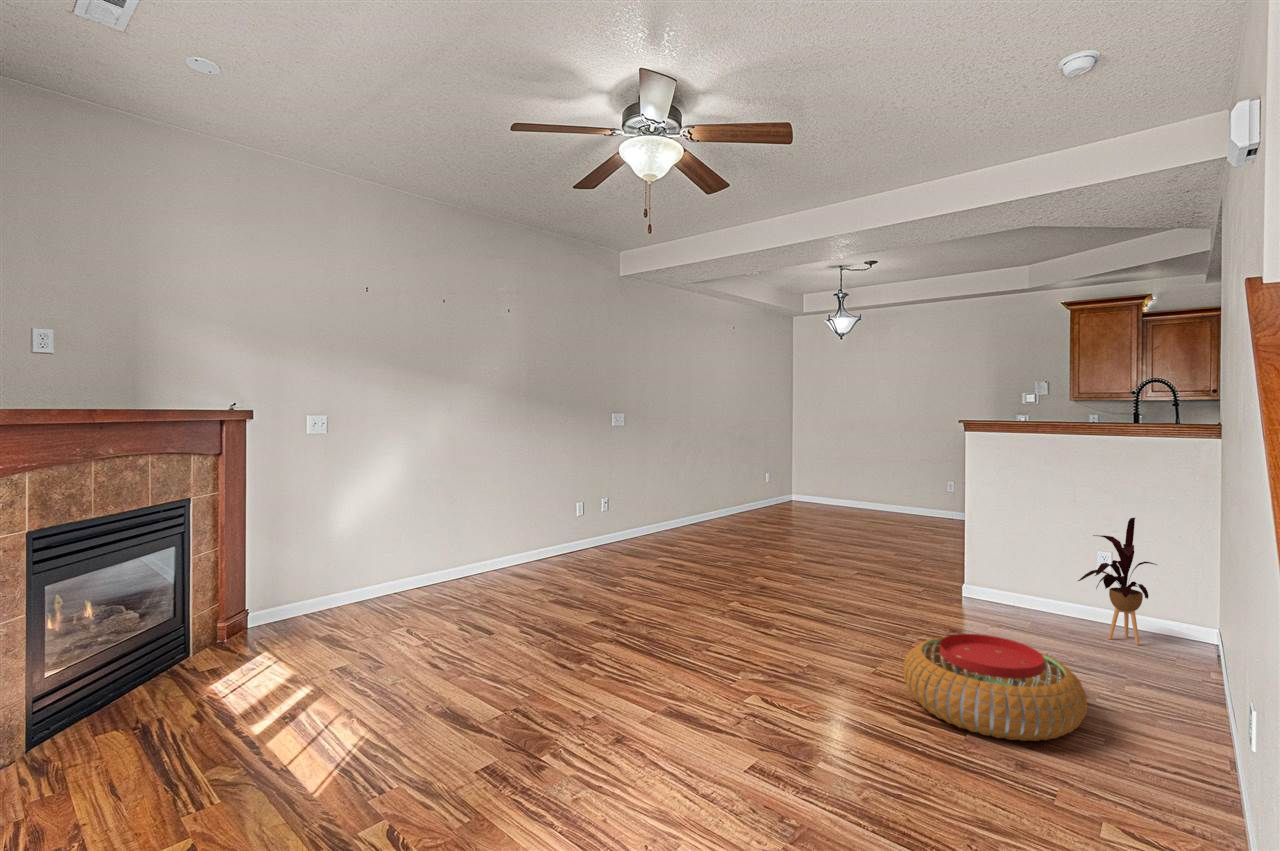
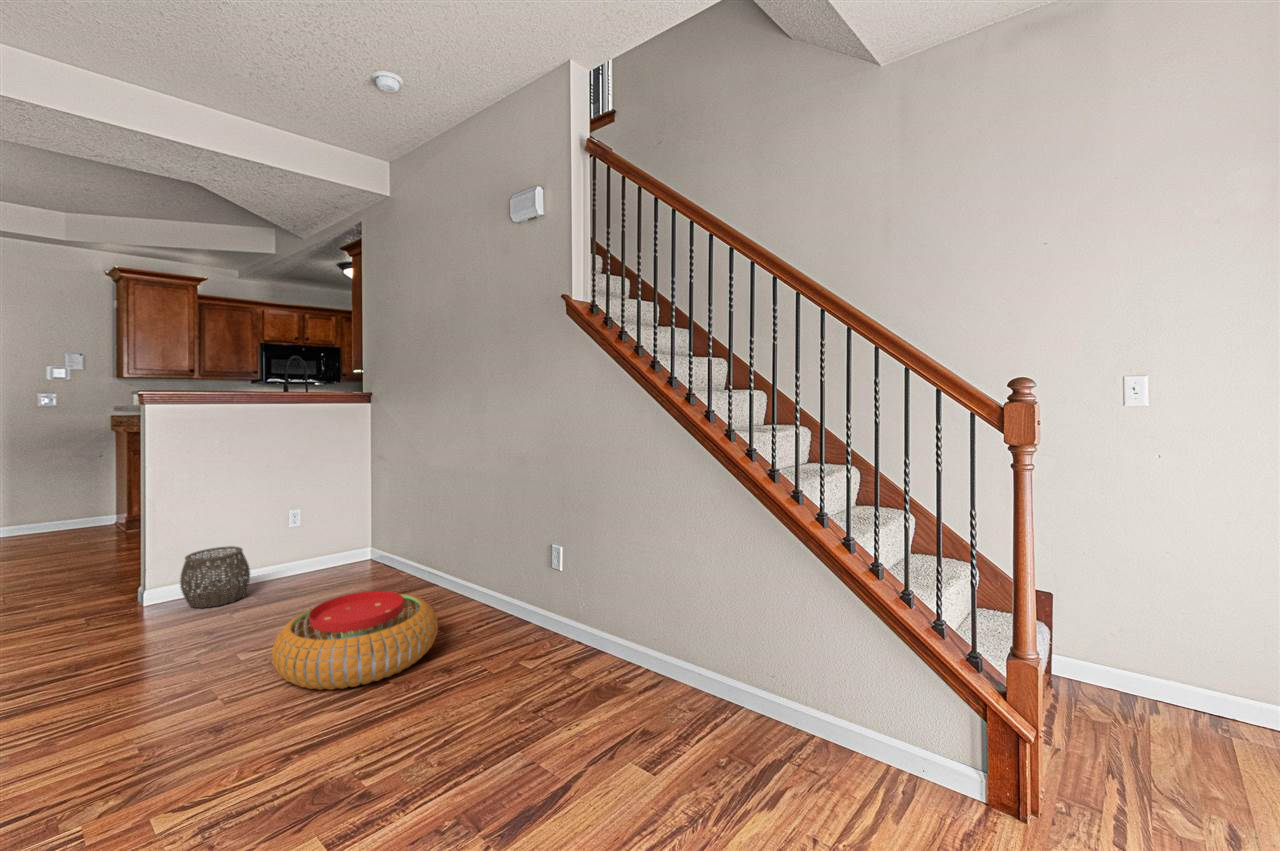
house plant: present [1078,518,1156,645] -> none [291,474,352,580]
woven basket: none [973,562,1036,620] -> present [180,546,250,608]

